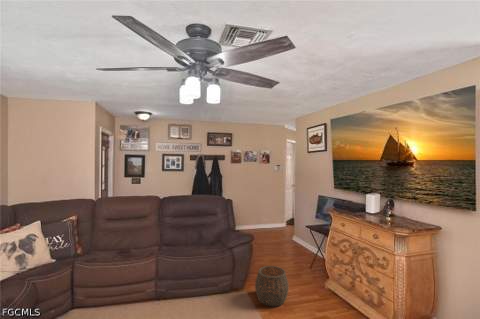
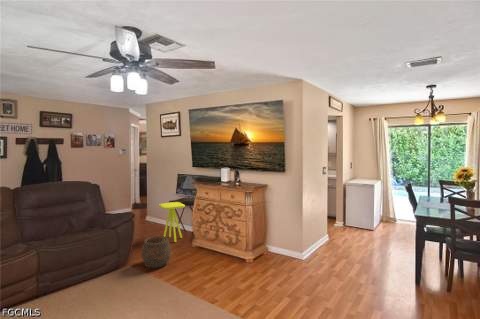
side table: none [292,227,319,276] -> present [159,202,185,242]

